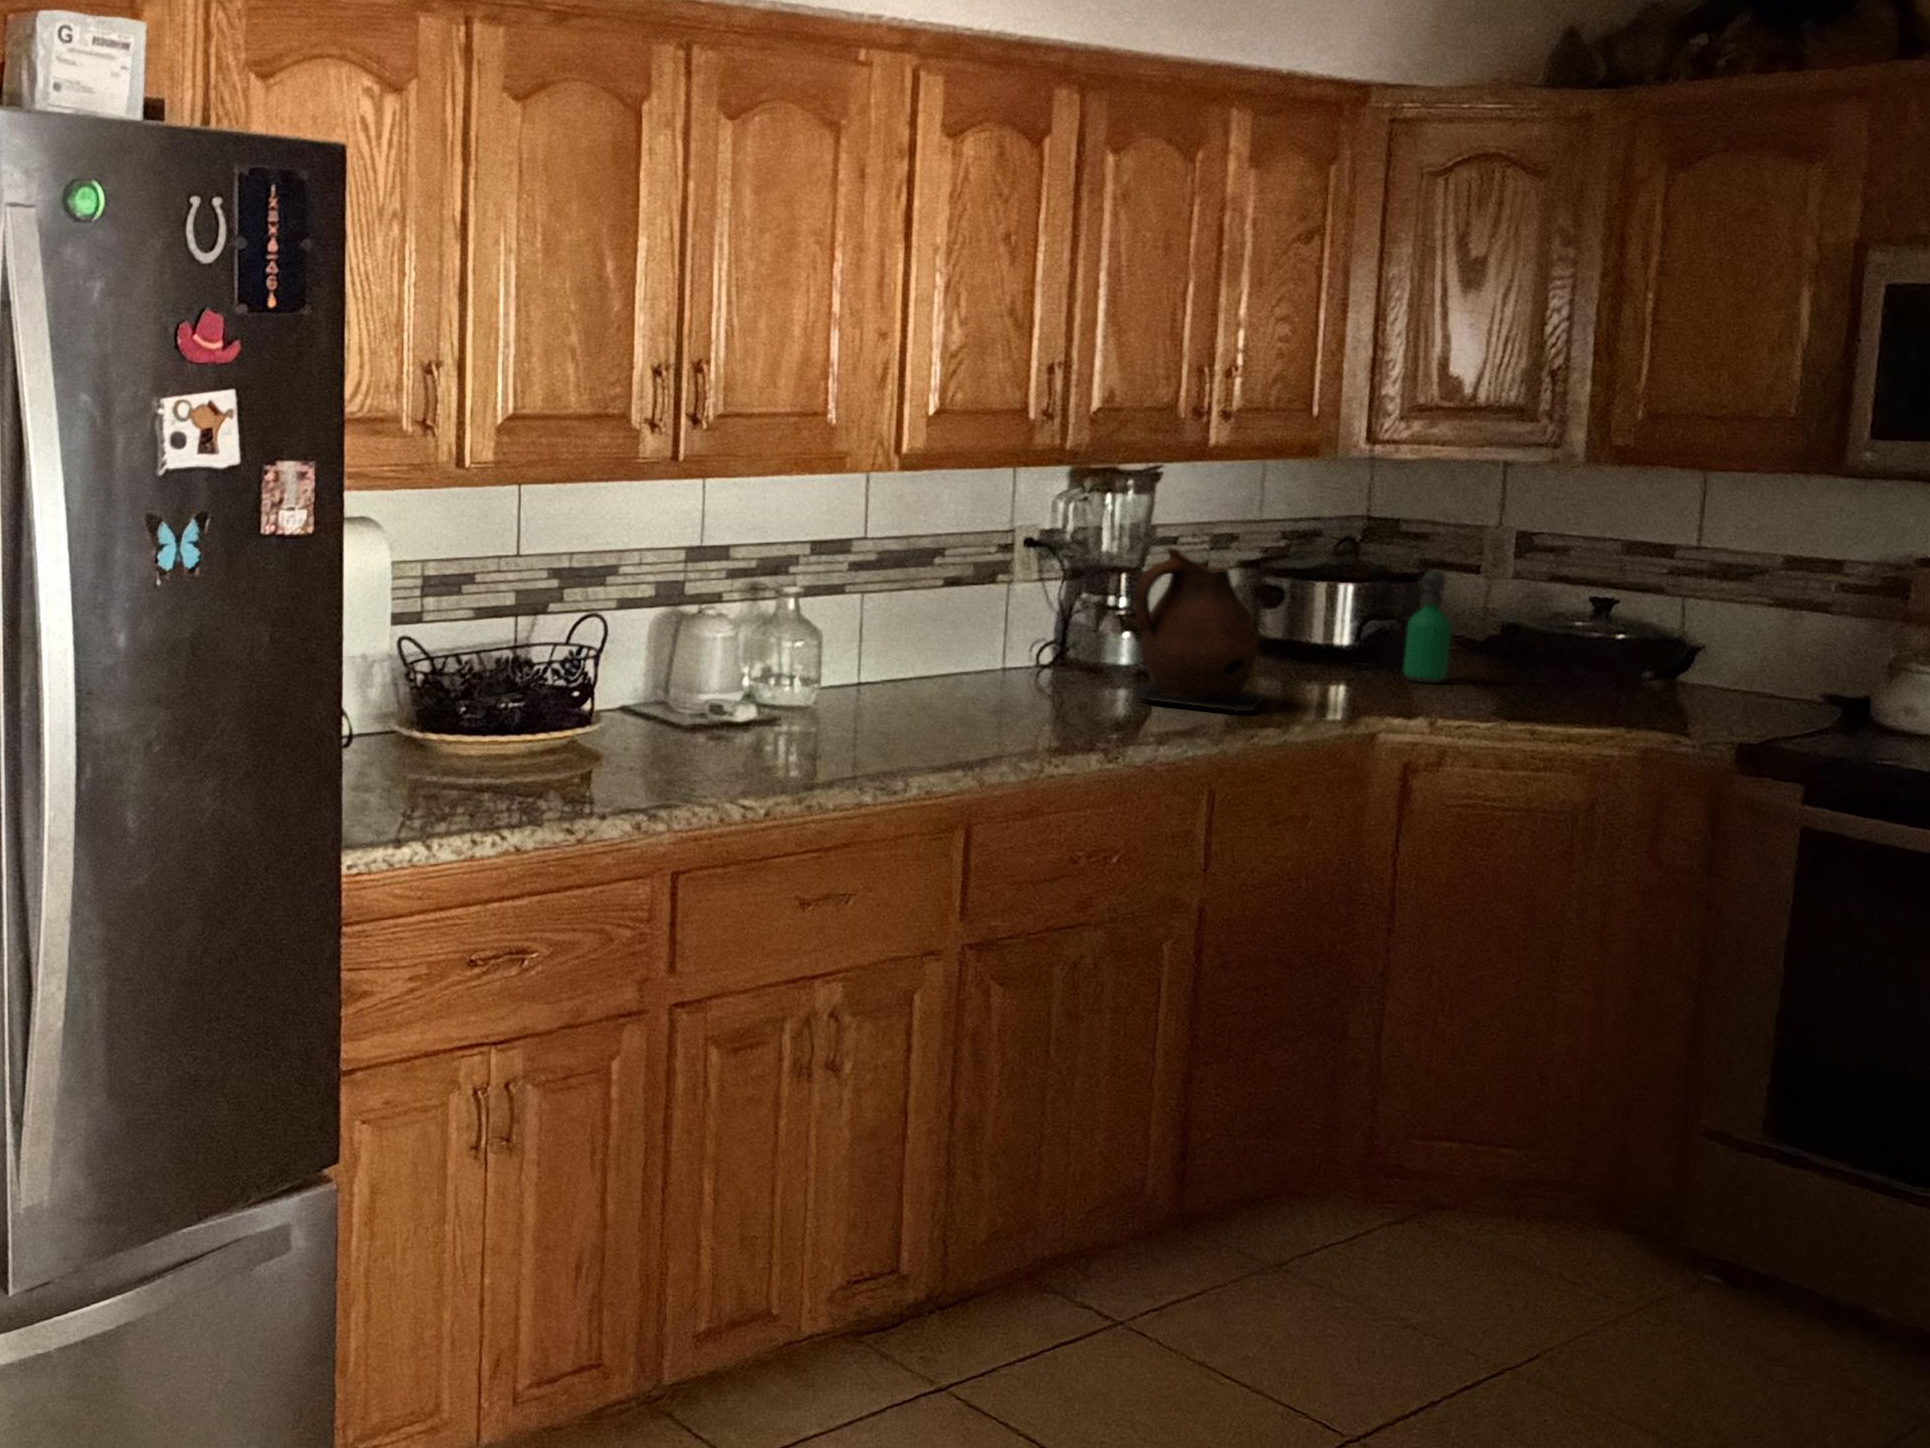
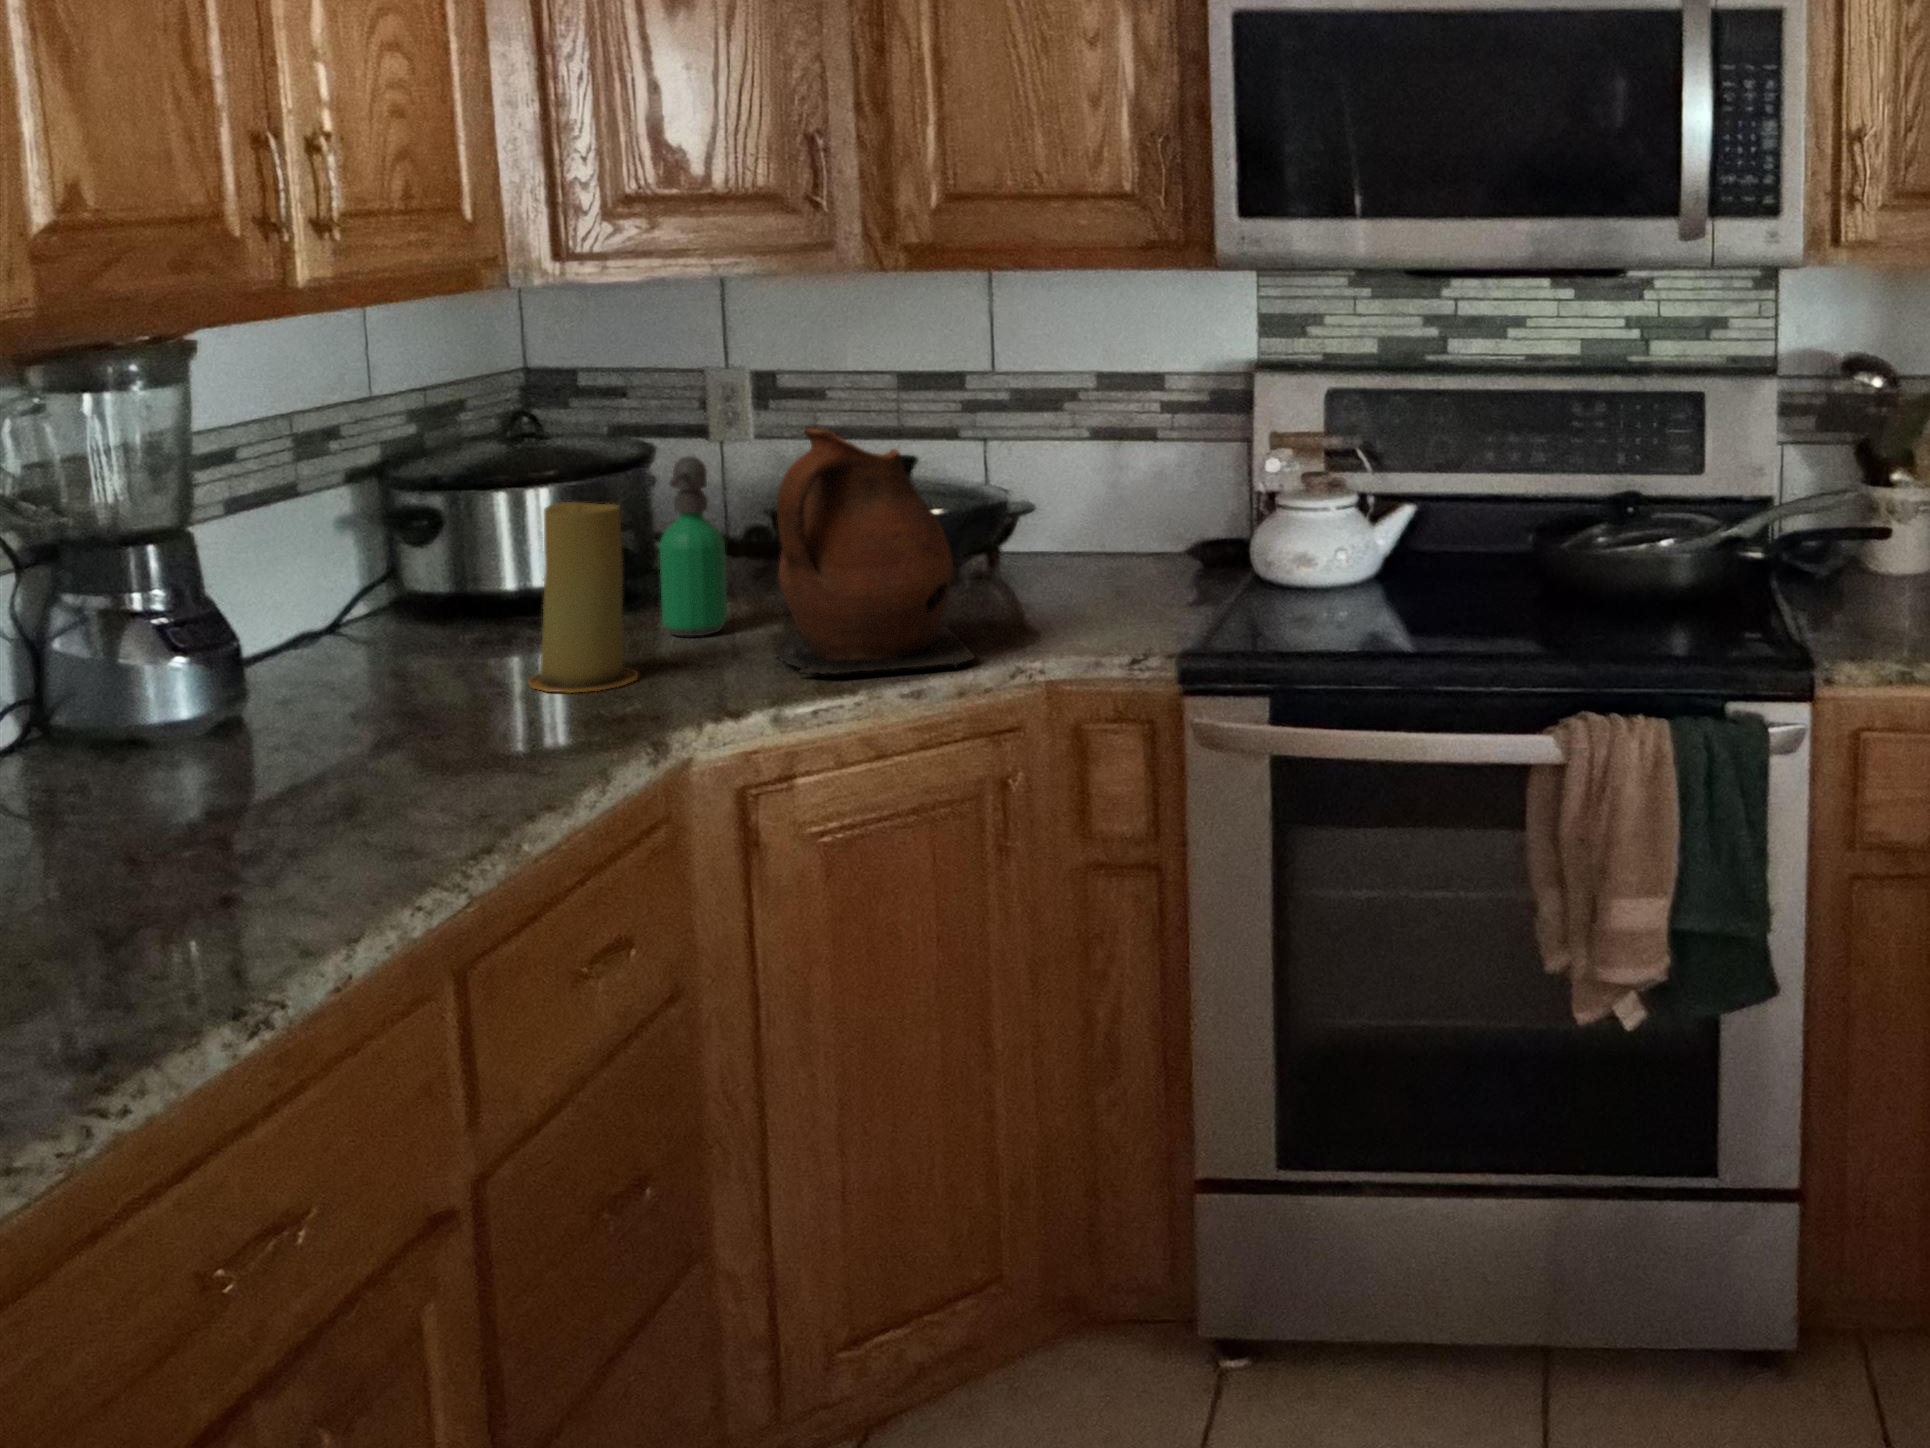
ceramic pitcher: present [1135,547,1265,712] -> present [770,428,974,674]
candle: none [1307,583,1376,694] -> present [528,502,638,693]

